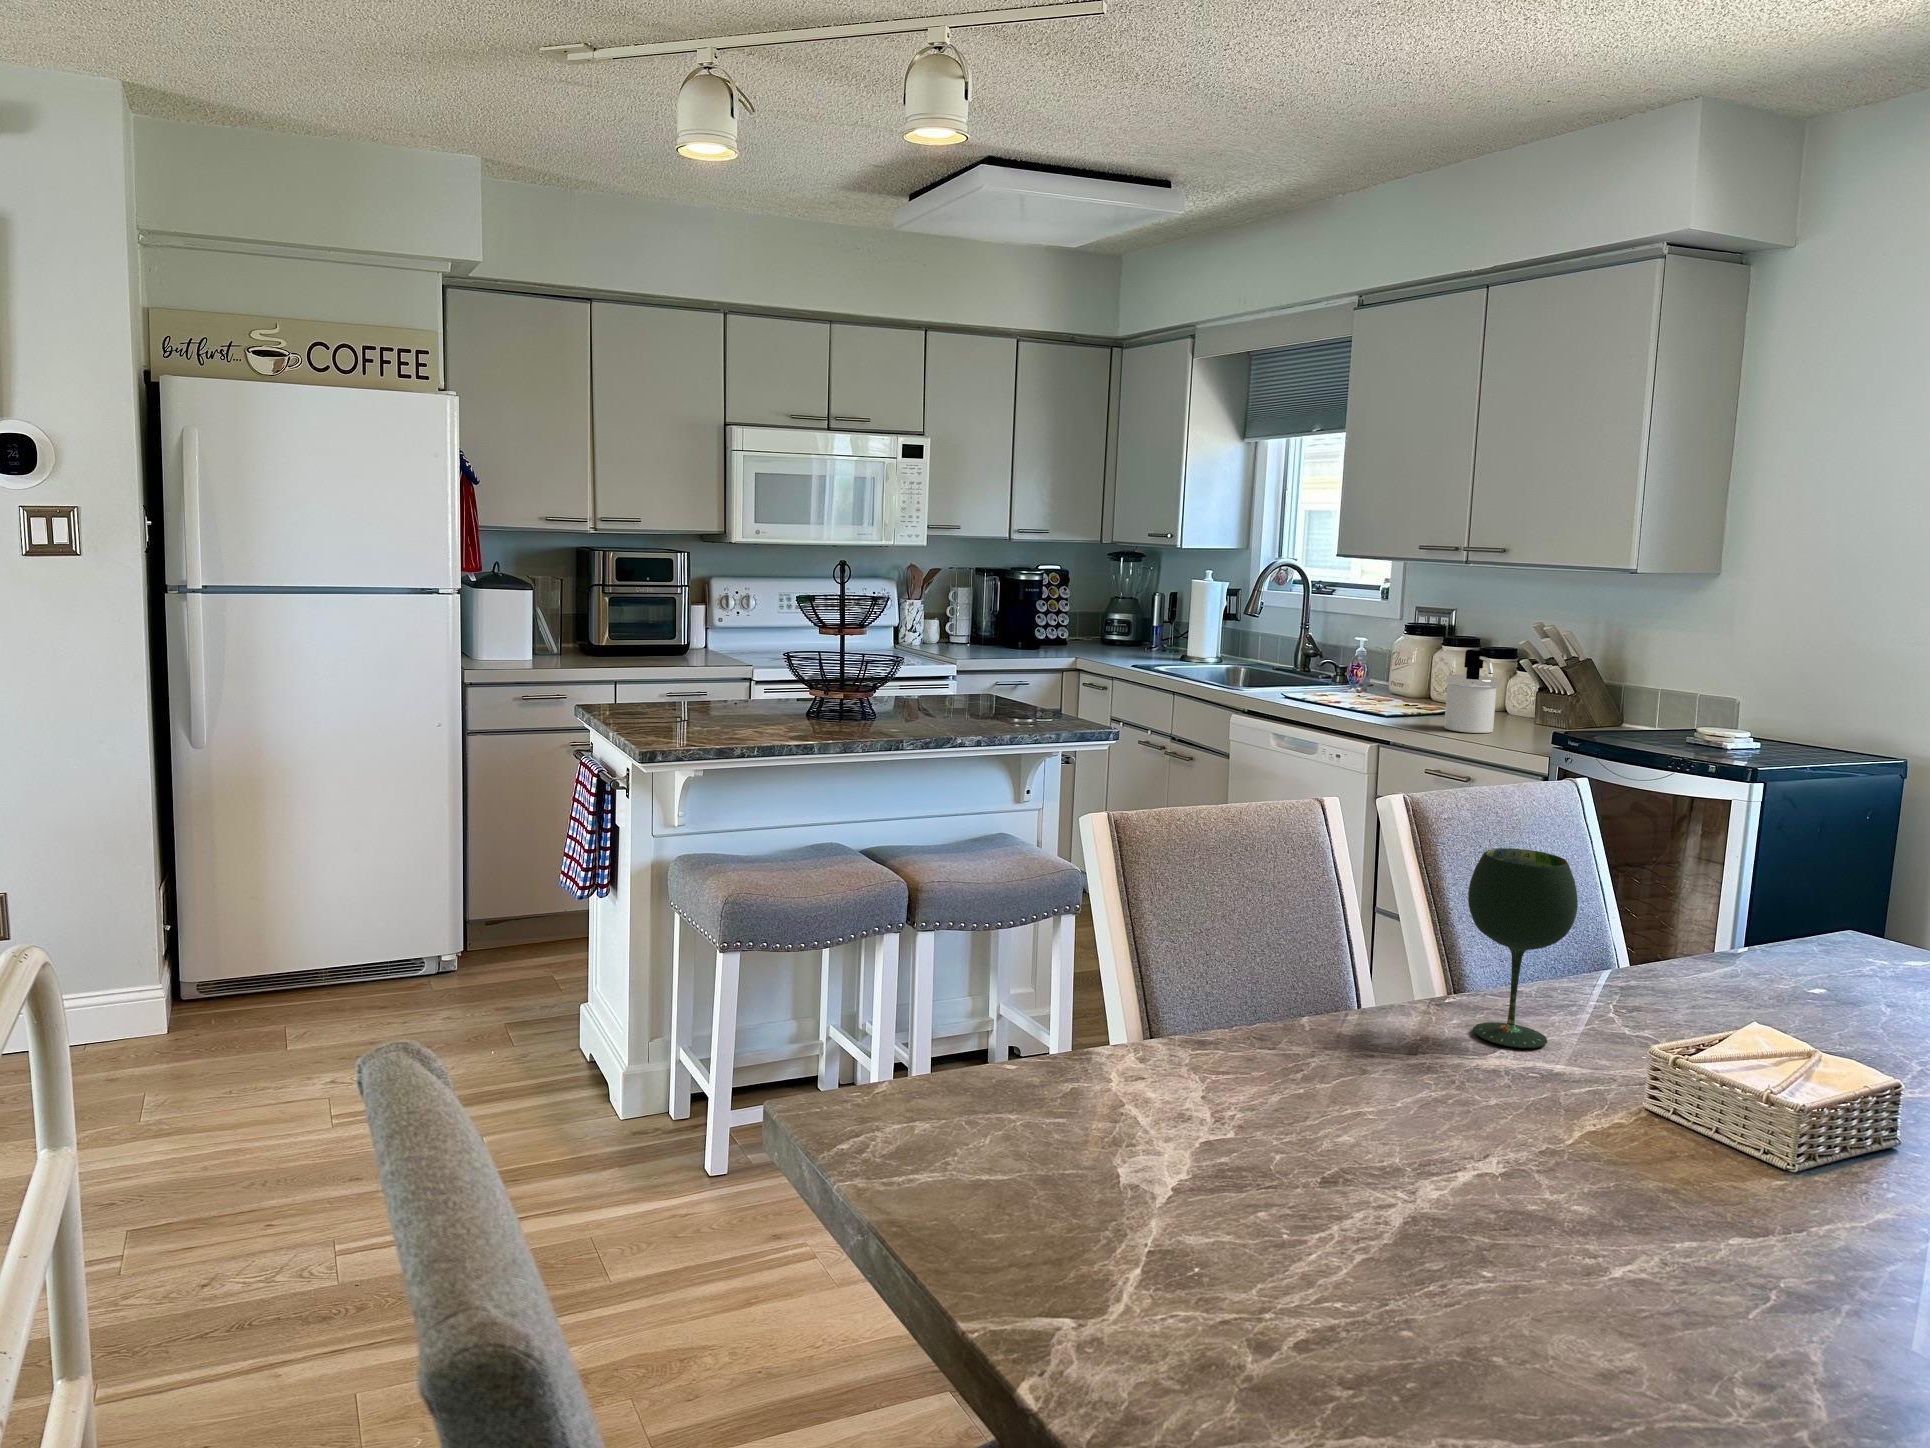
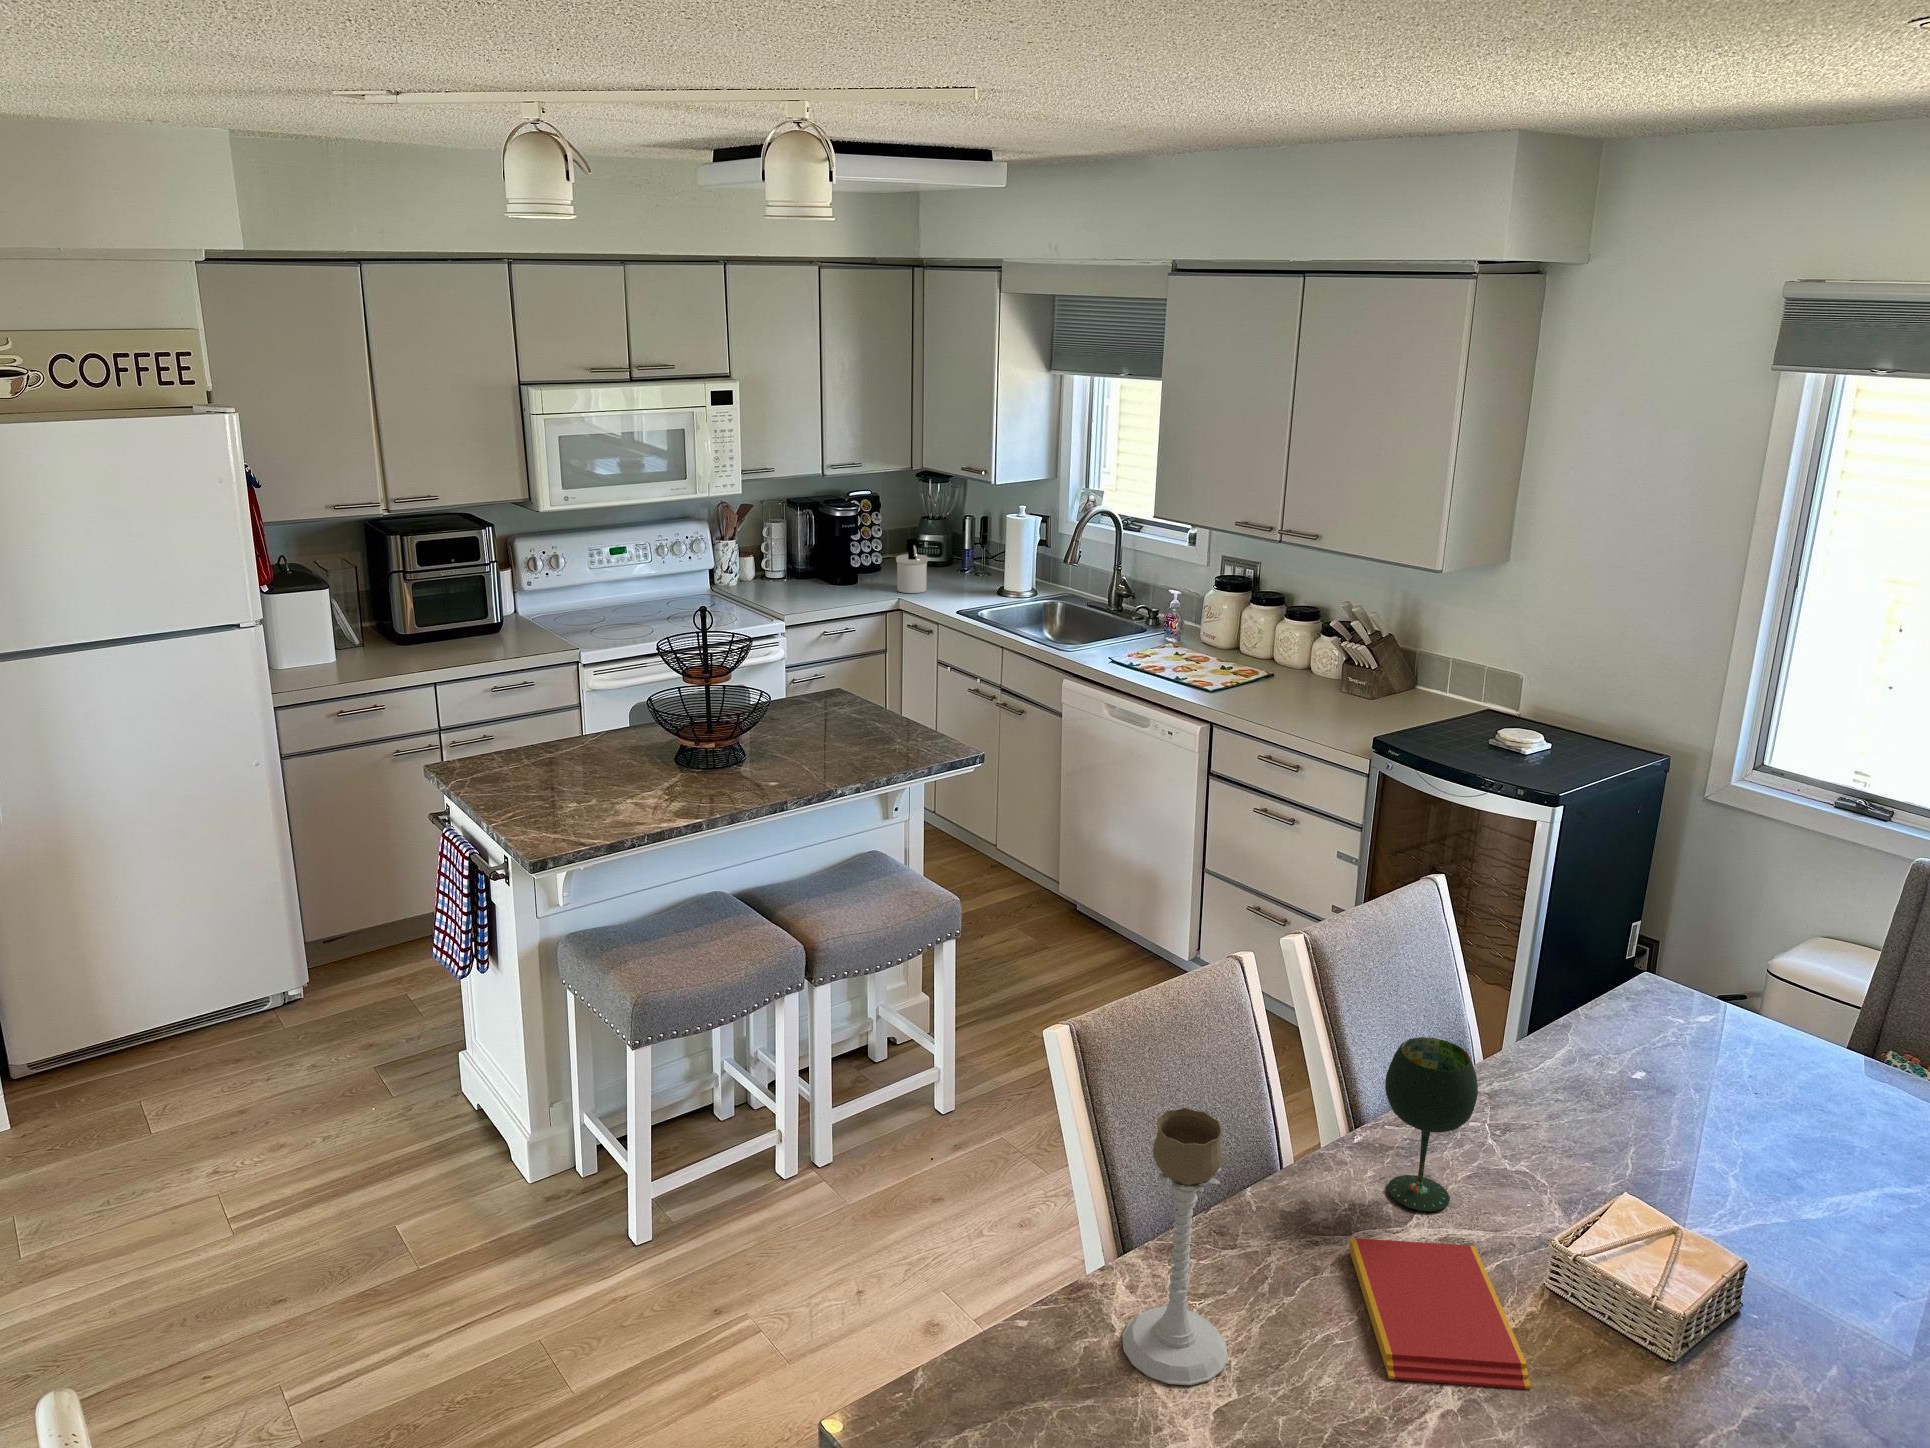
soap dispenser: present [1444,650,1499,733] -> present [896,539,928,593]
candle holder: none [1115,810,1236,1126] -> present [1123,1108,1228,1385]
book: none [1410,1046,1604,1173] -> present [1349,1238,1531,1389]

